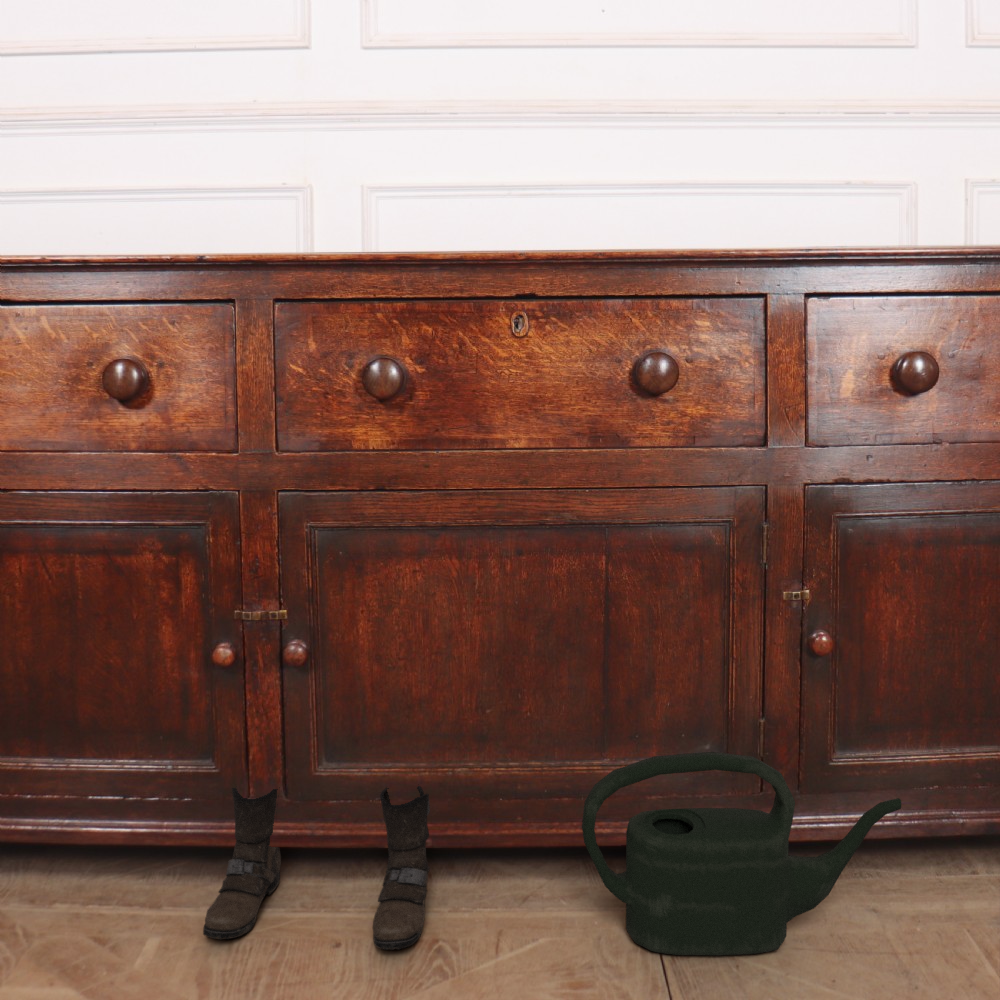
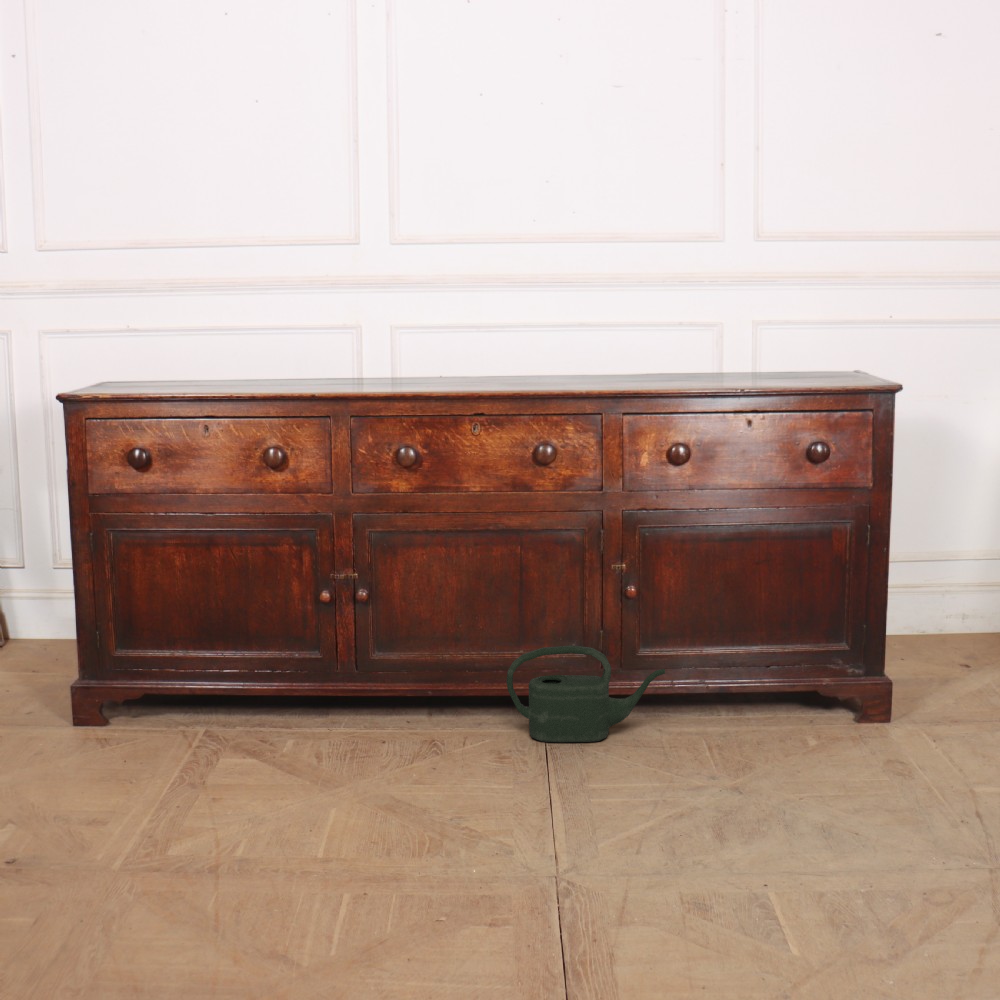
boots: present [203,786,430,950] -> none [319,662,431,738]

